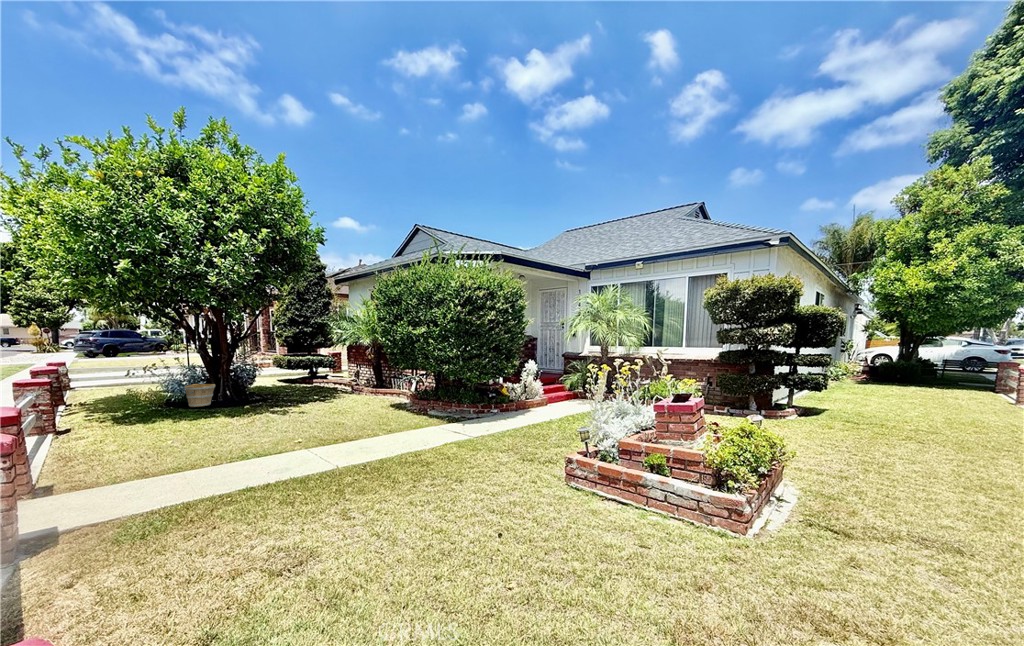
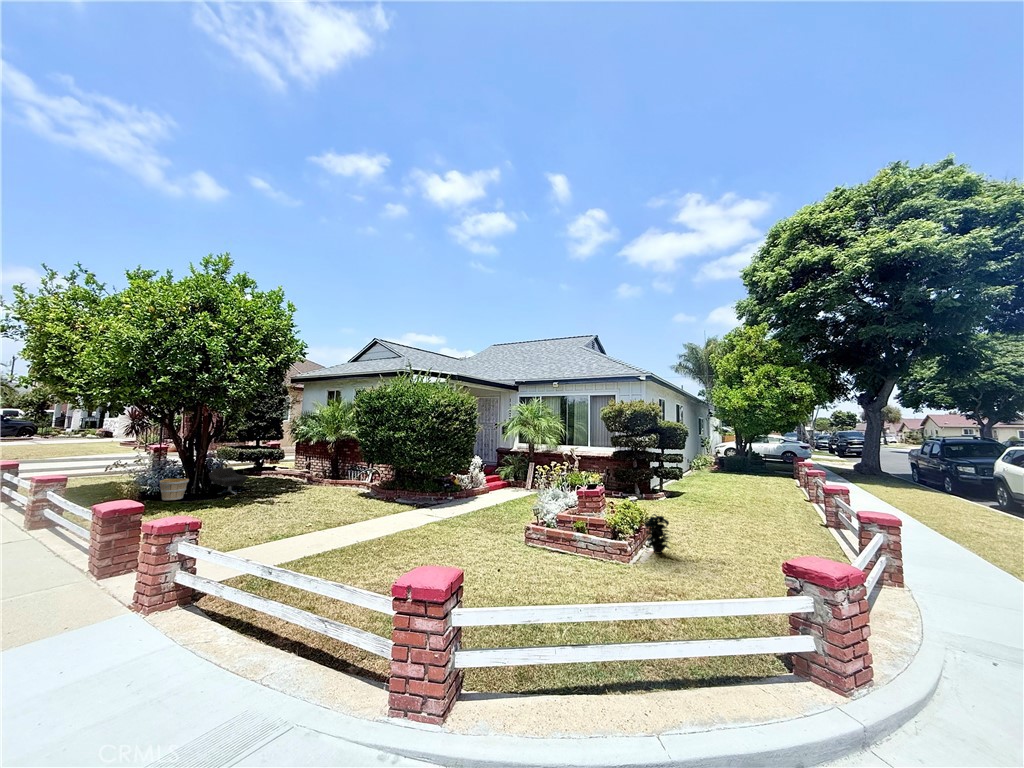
lounge chair: none [241,372,280,401] -> present [210,467,248,492]
decorative plant: none [773,446,835,518] -> present [644,514,670,554]

